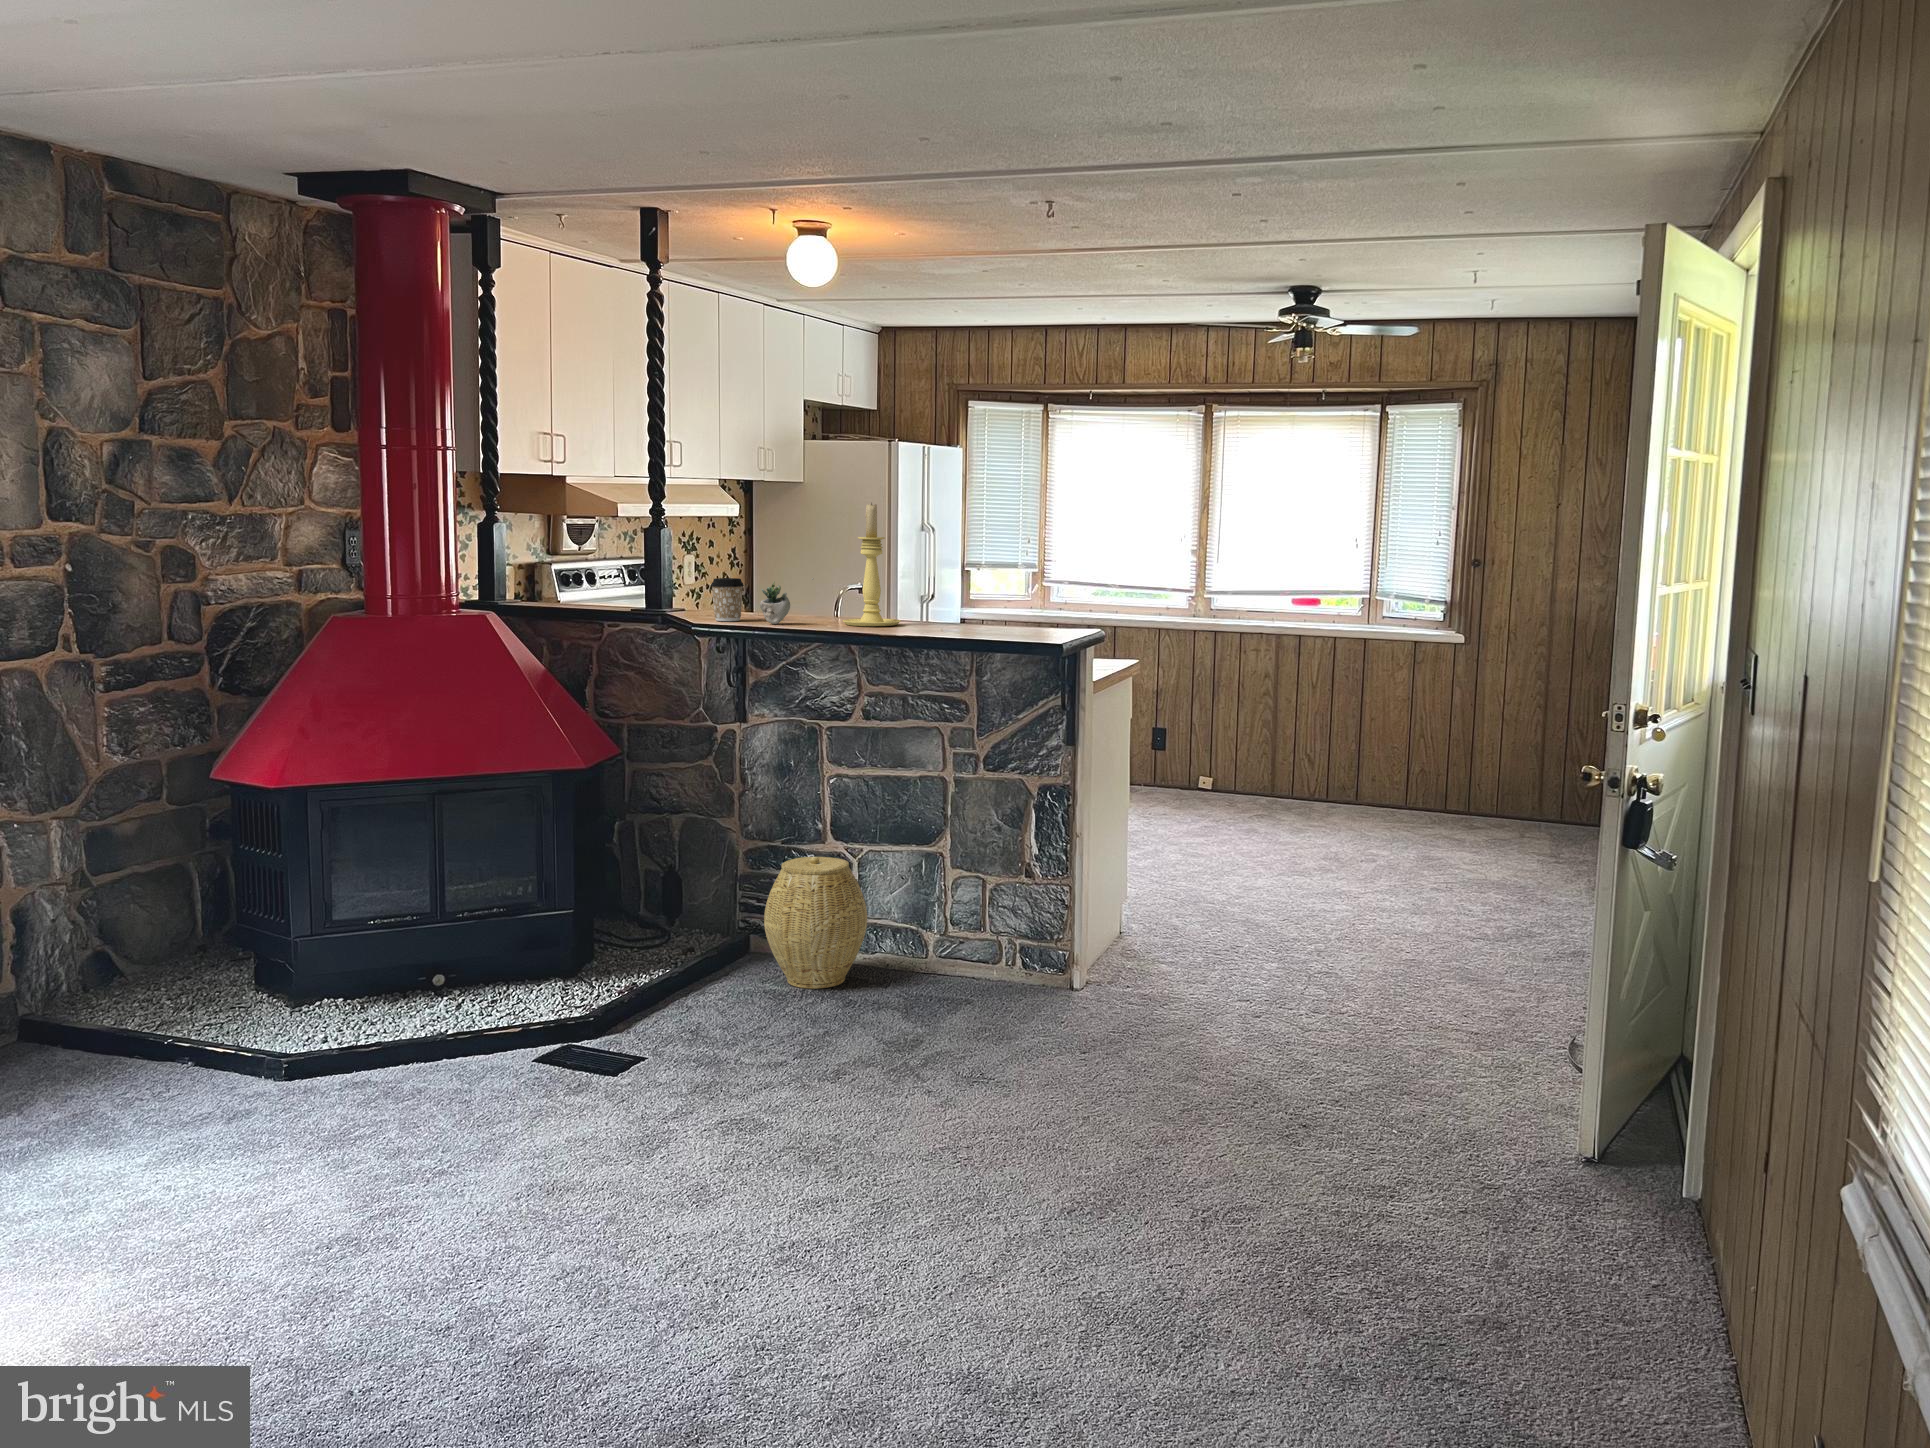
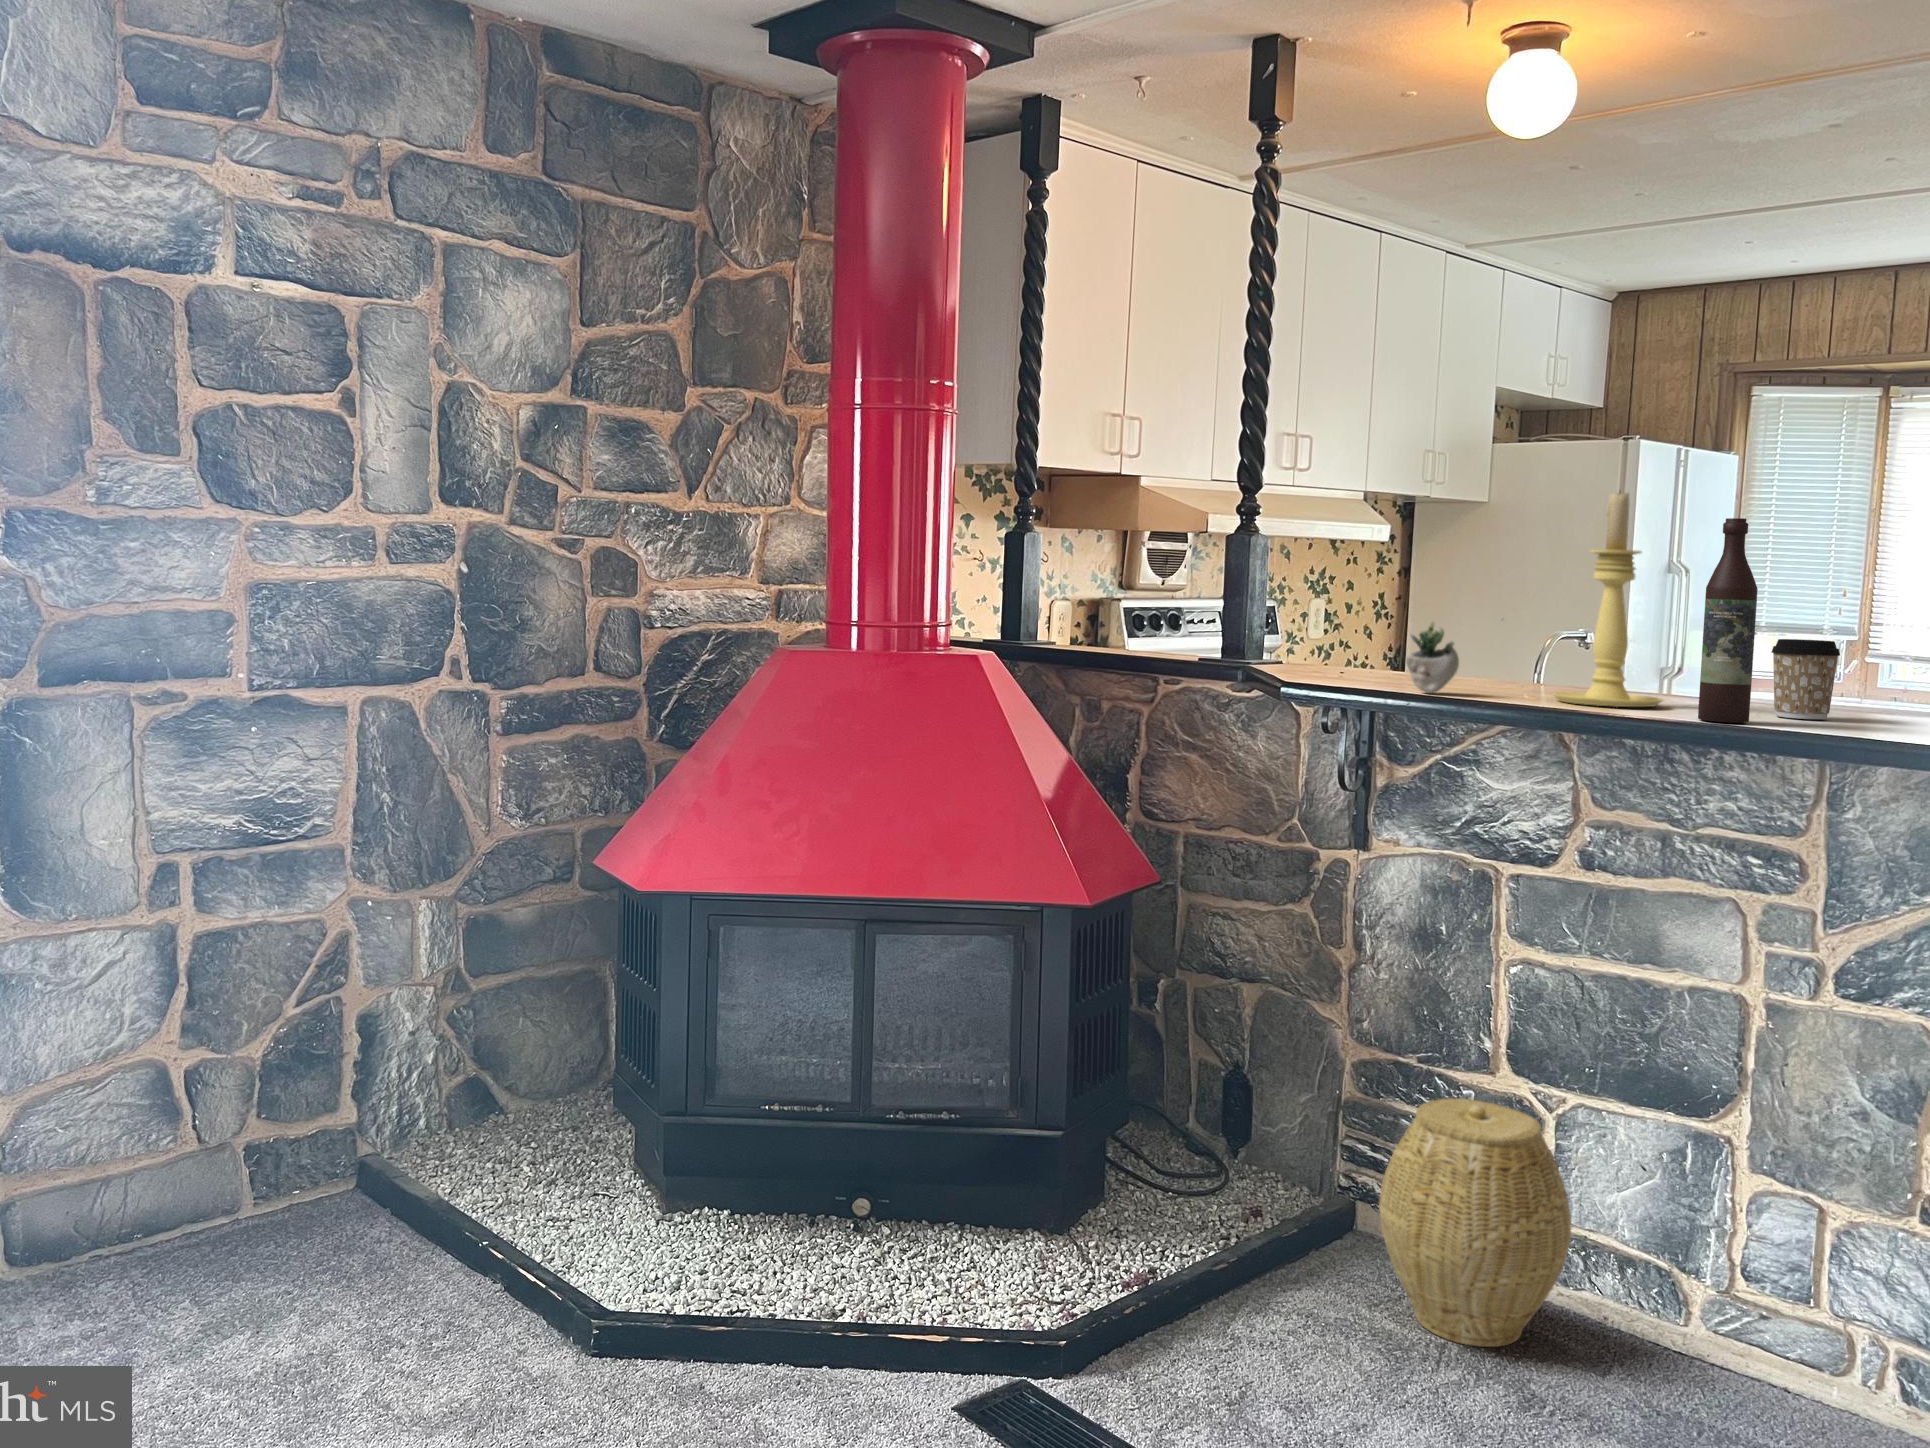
wine bottle: none [915,522,940,632] -> present [1698,518,1758,723]
coffee cup: present [711,578,744,621] -> present [1772,639,1840,719]

